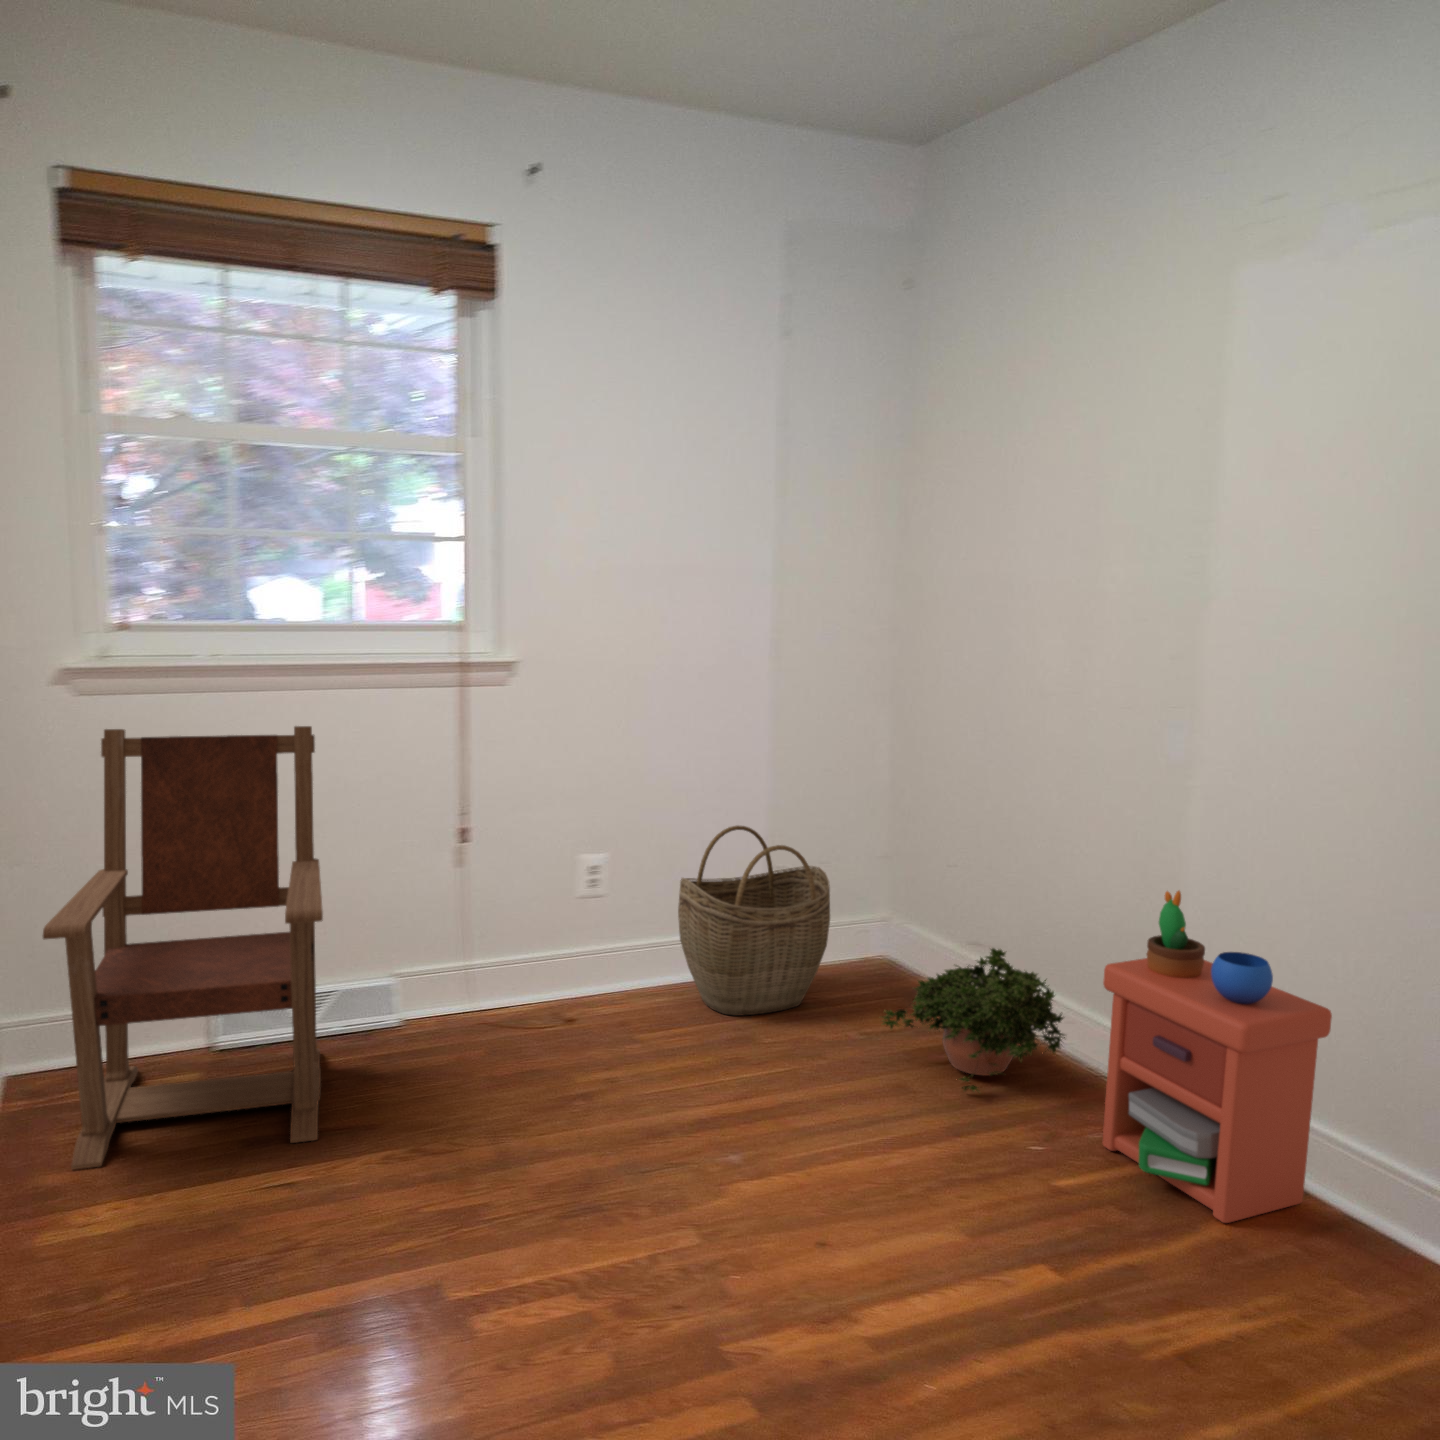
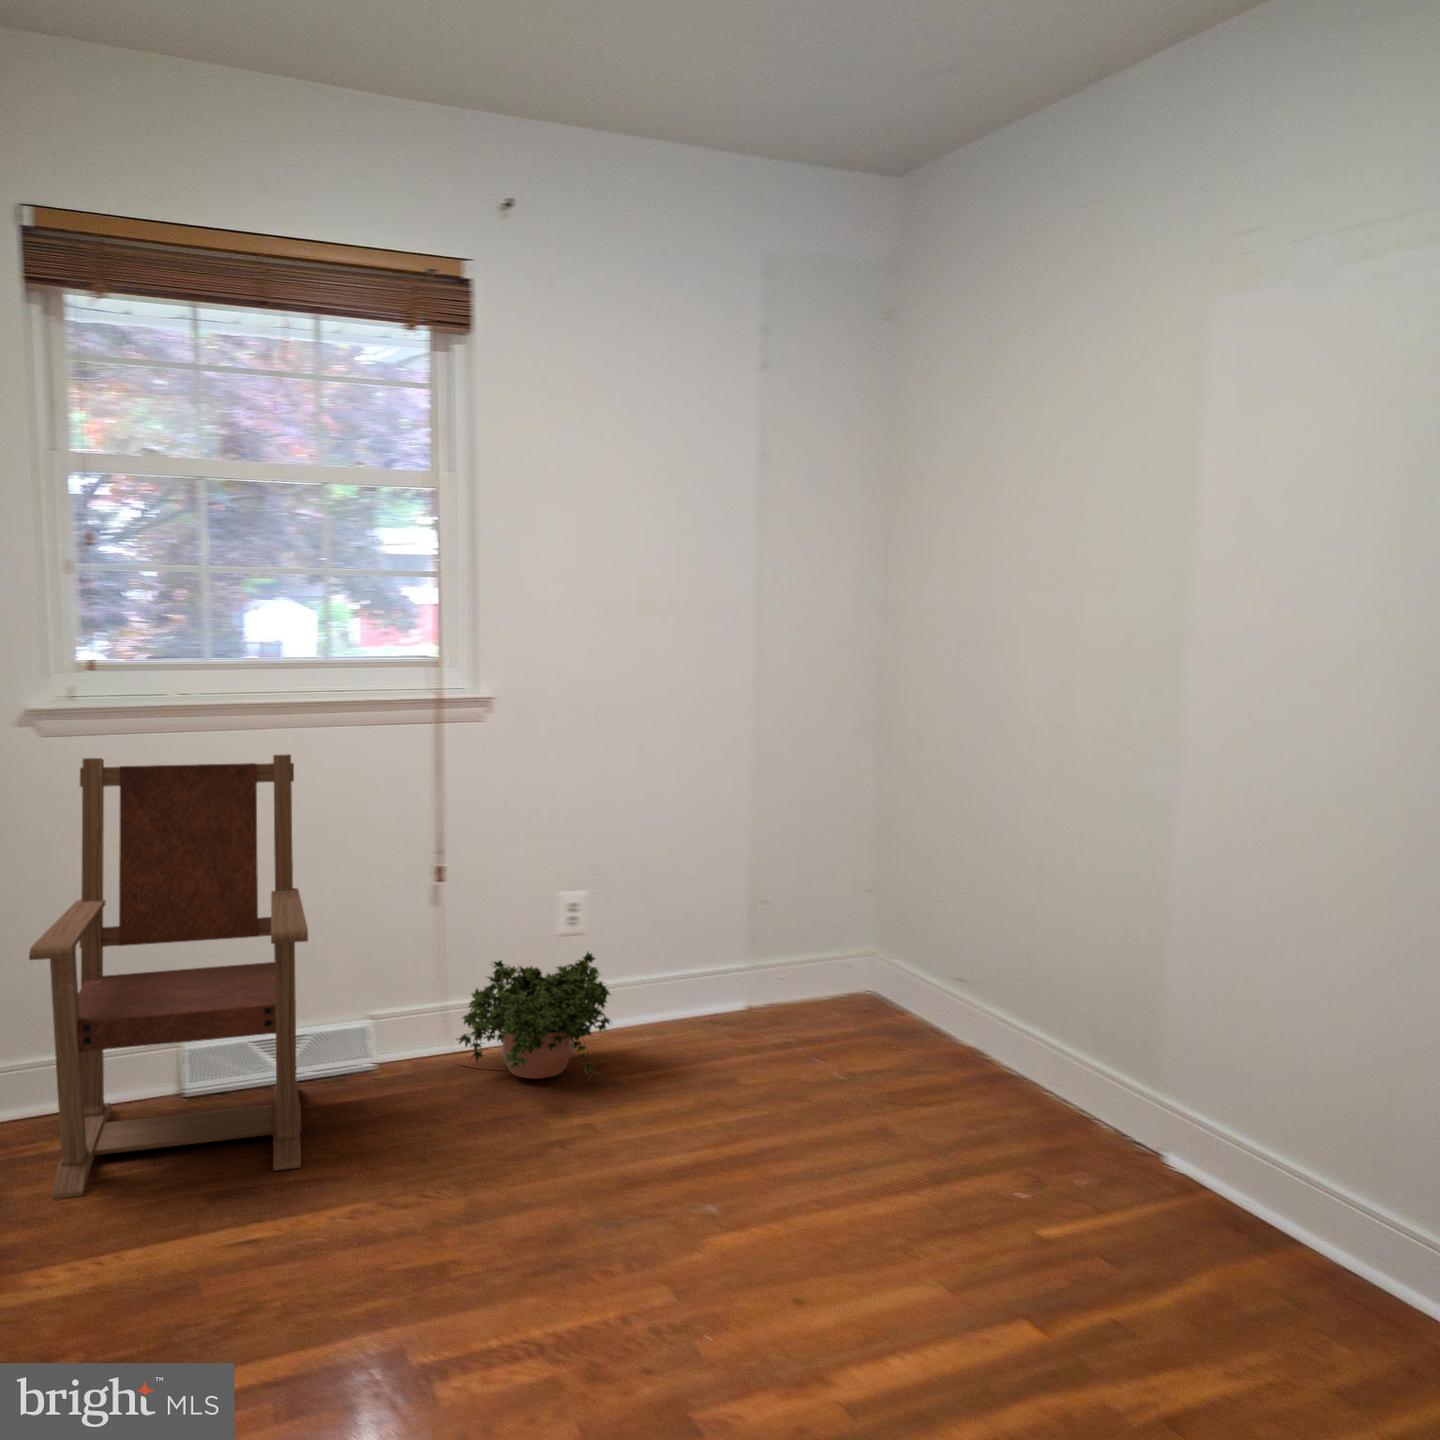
woven basket: present [678,826,830,1016] -> none [660,856,814,1048]
nightstand: present [1102,891,1332,1223] -> none [1086,897,1308,1223]
potted plant: present [883,948,1065,1092] -> present [457,952,610,1080]

